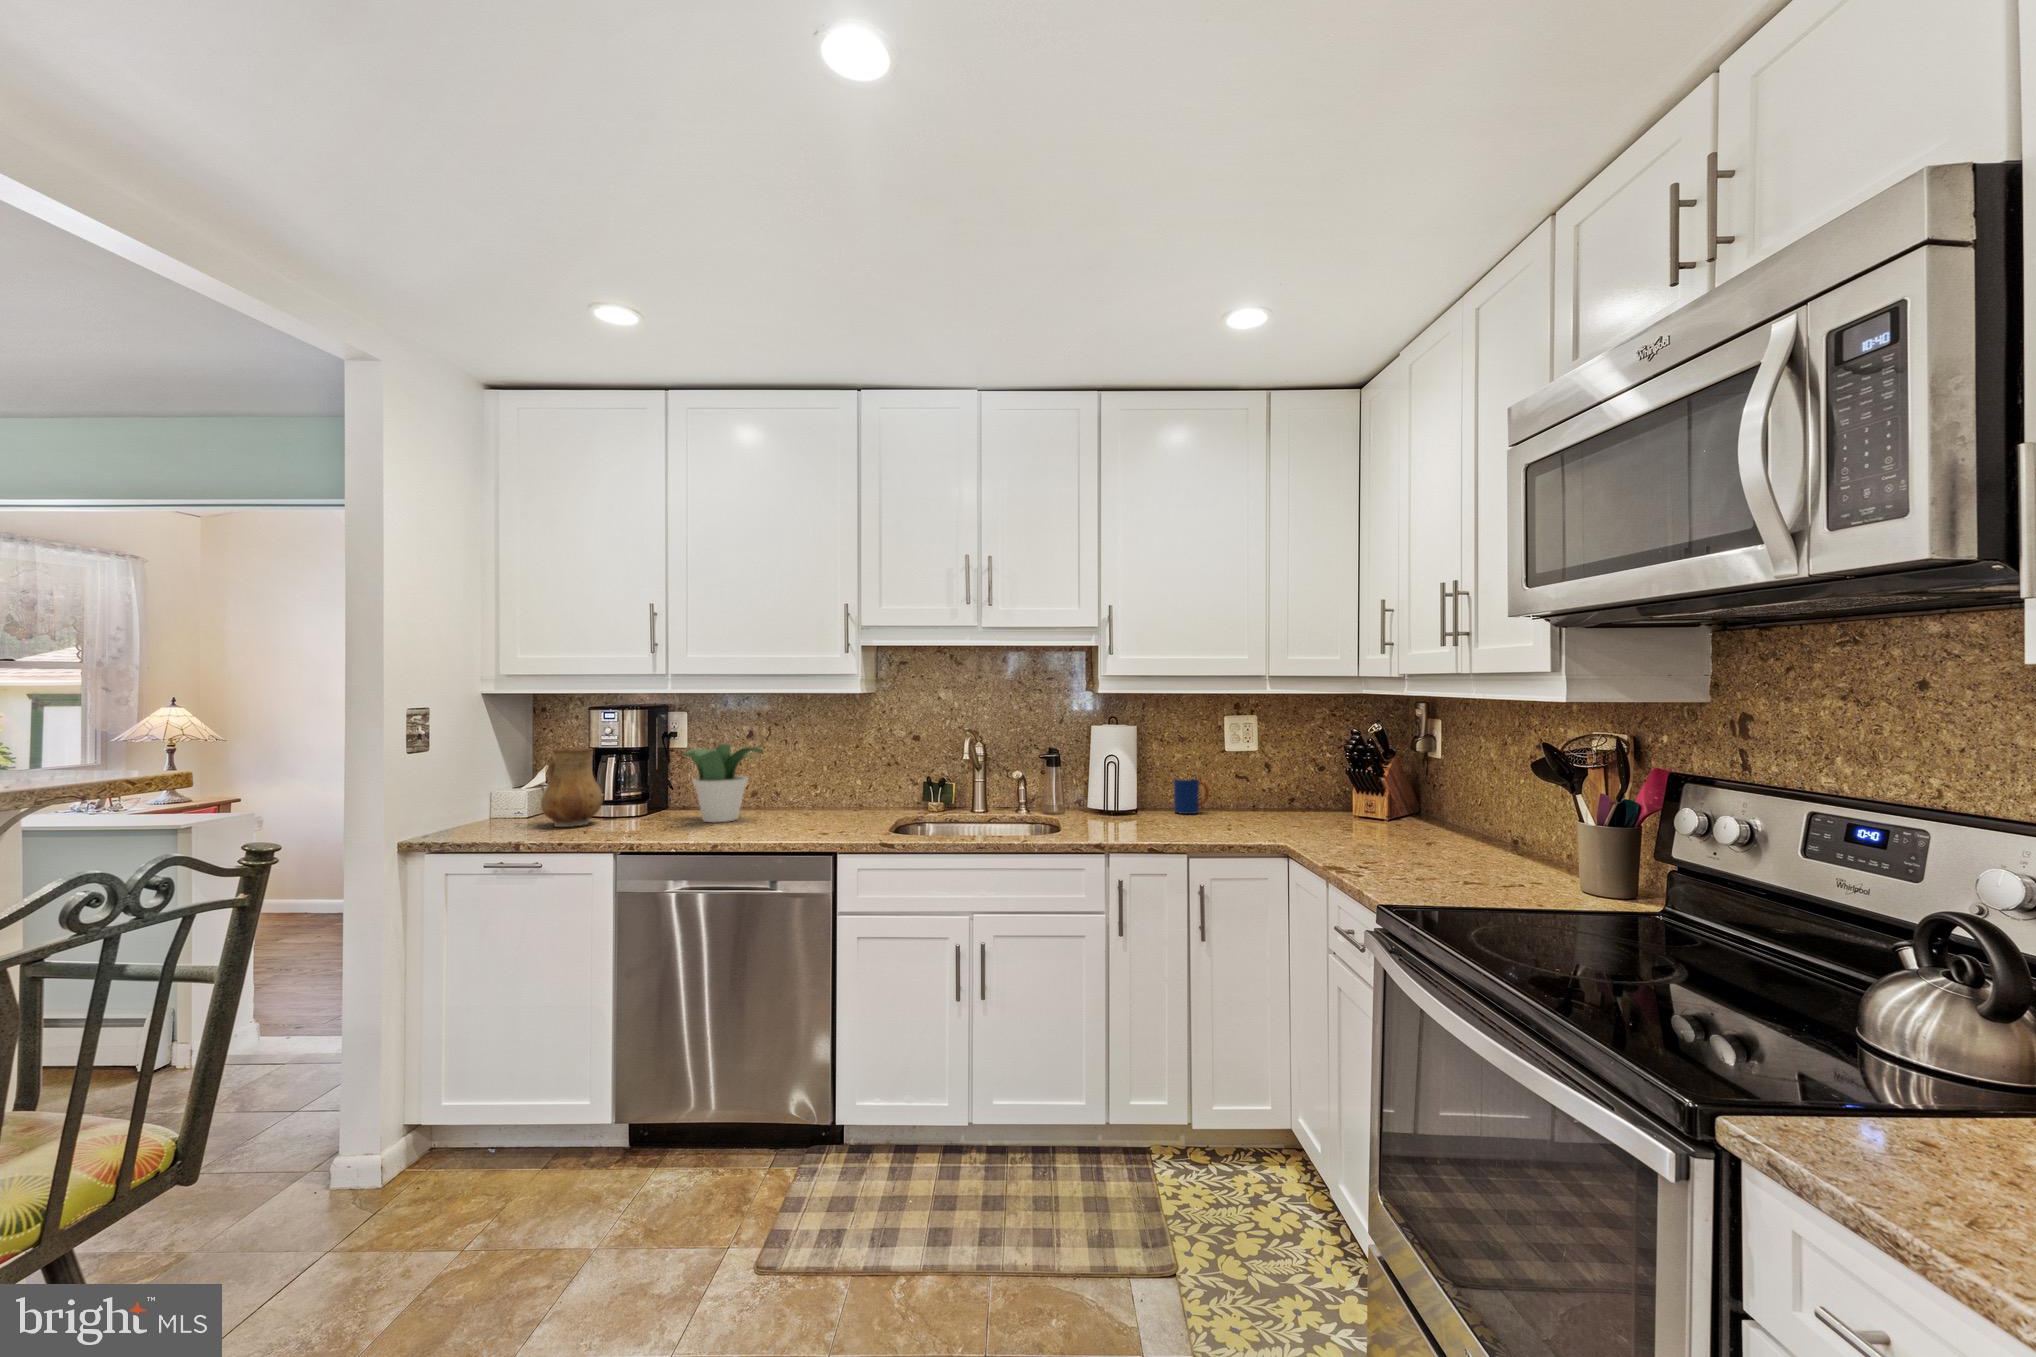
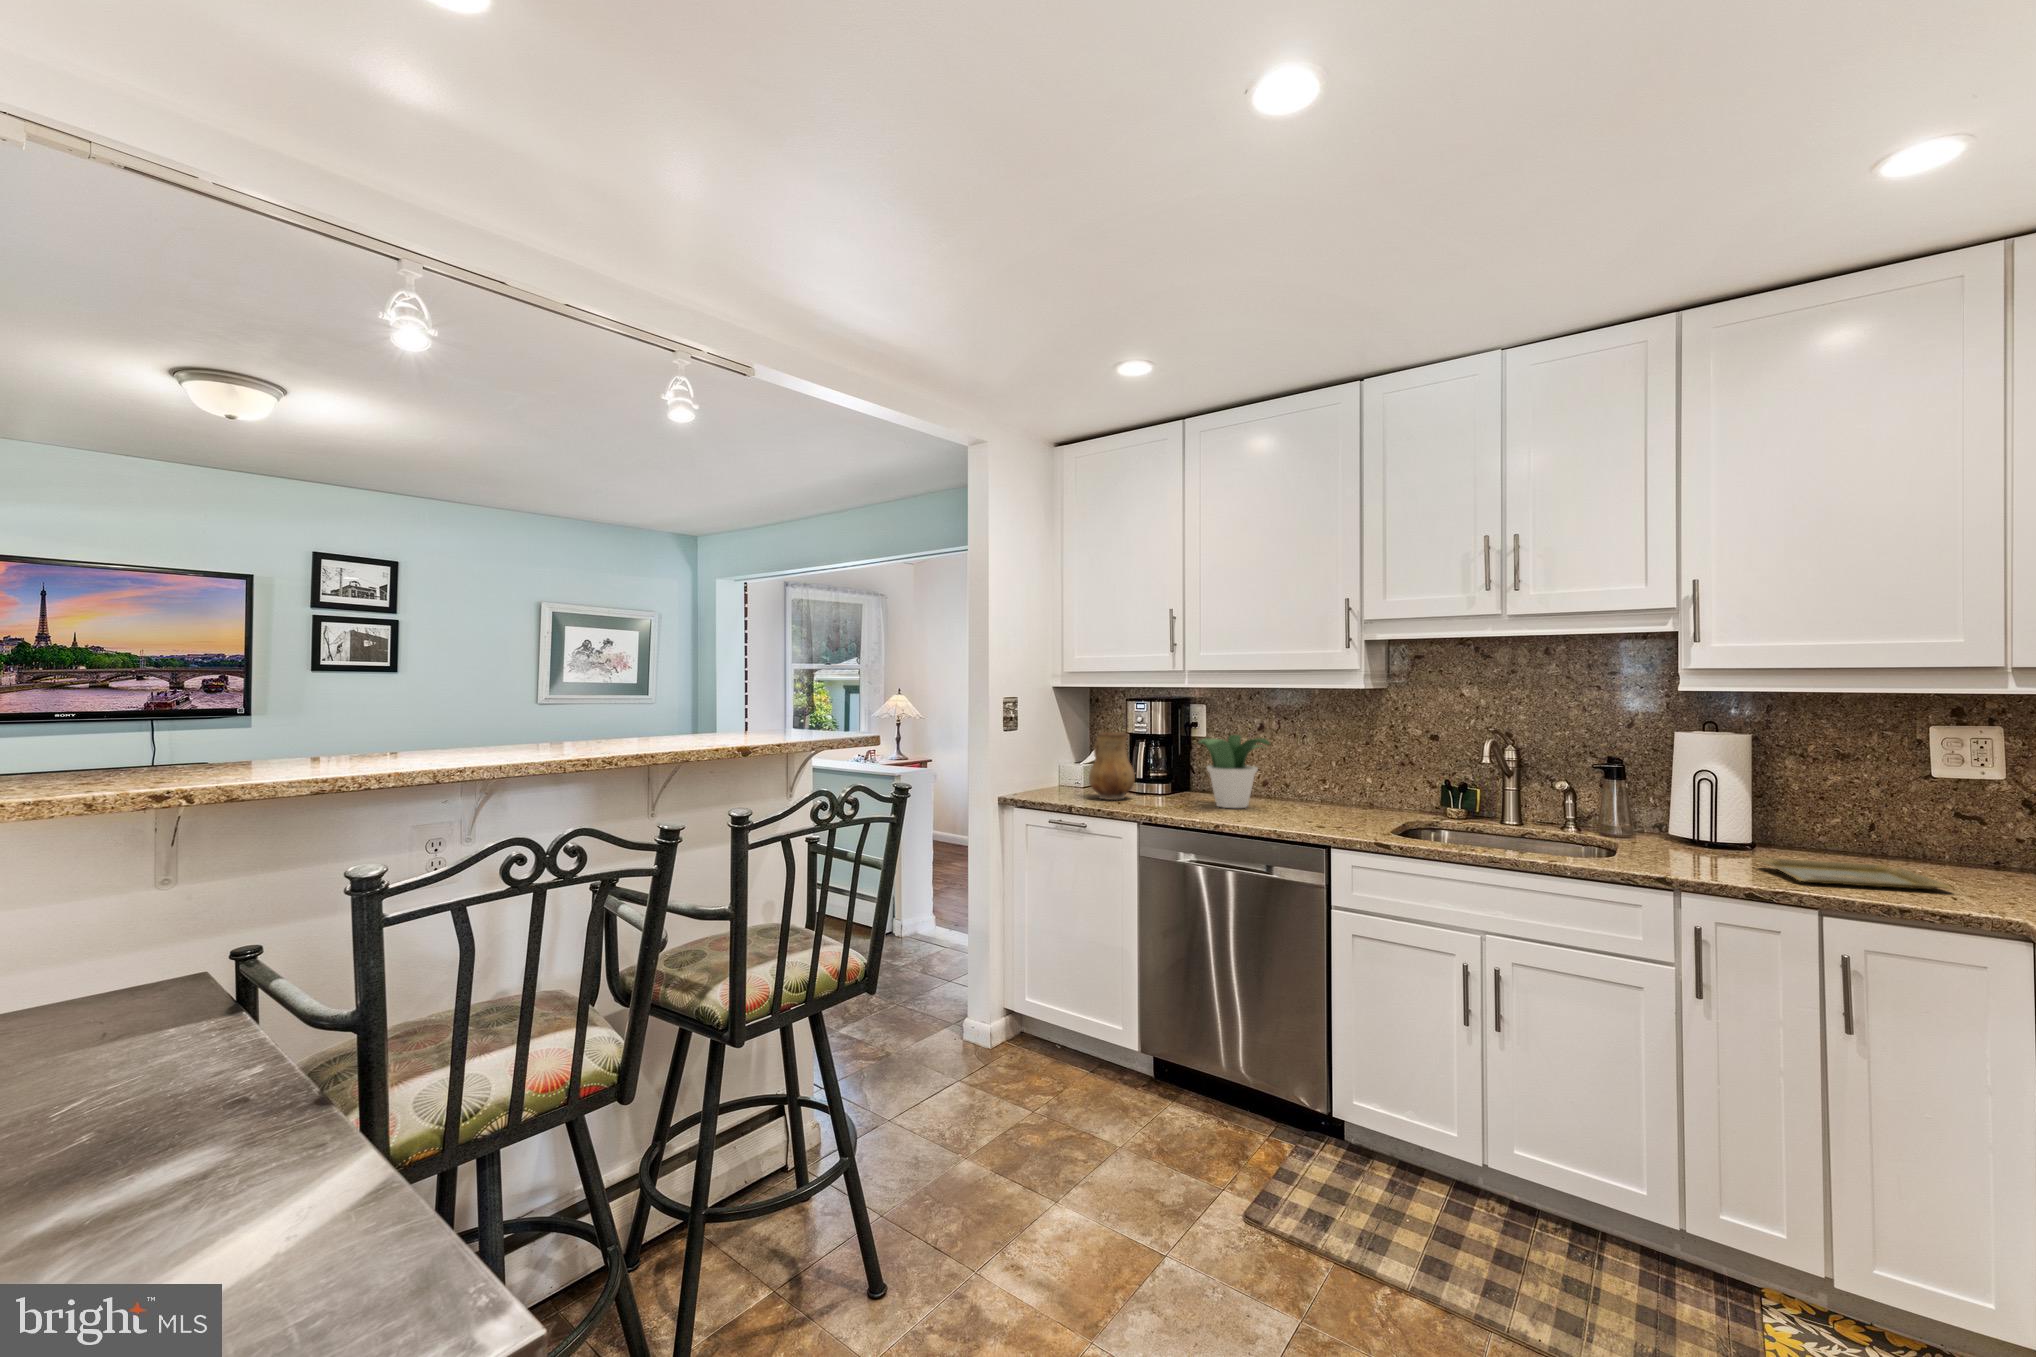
mug: present [1174,779,1209,814] -> none [1825,809,1894,861]
tray: none [1146,815,1250,834] -> present [1759,858,1951,889]

